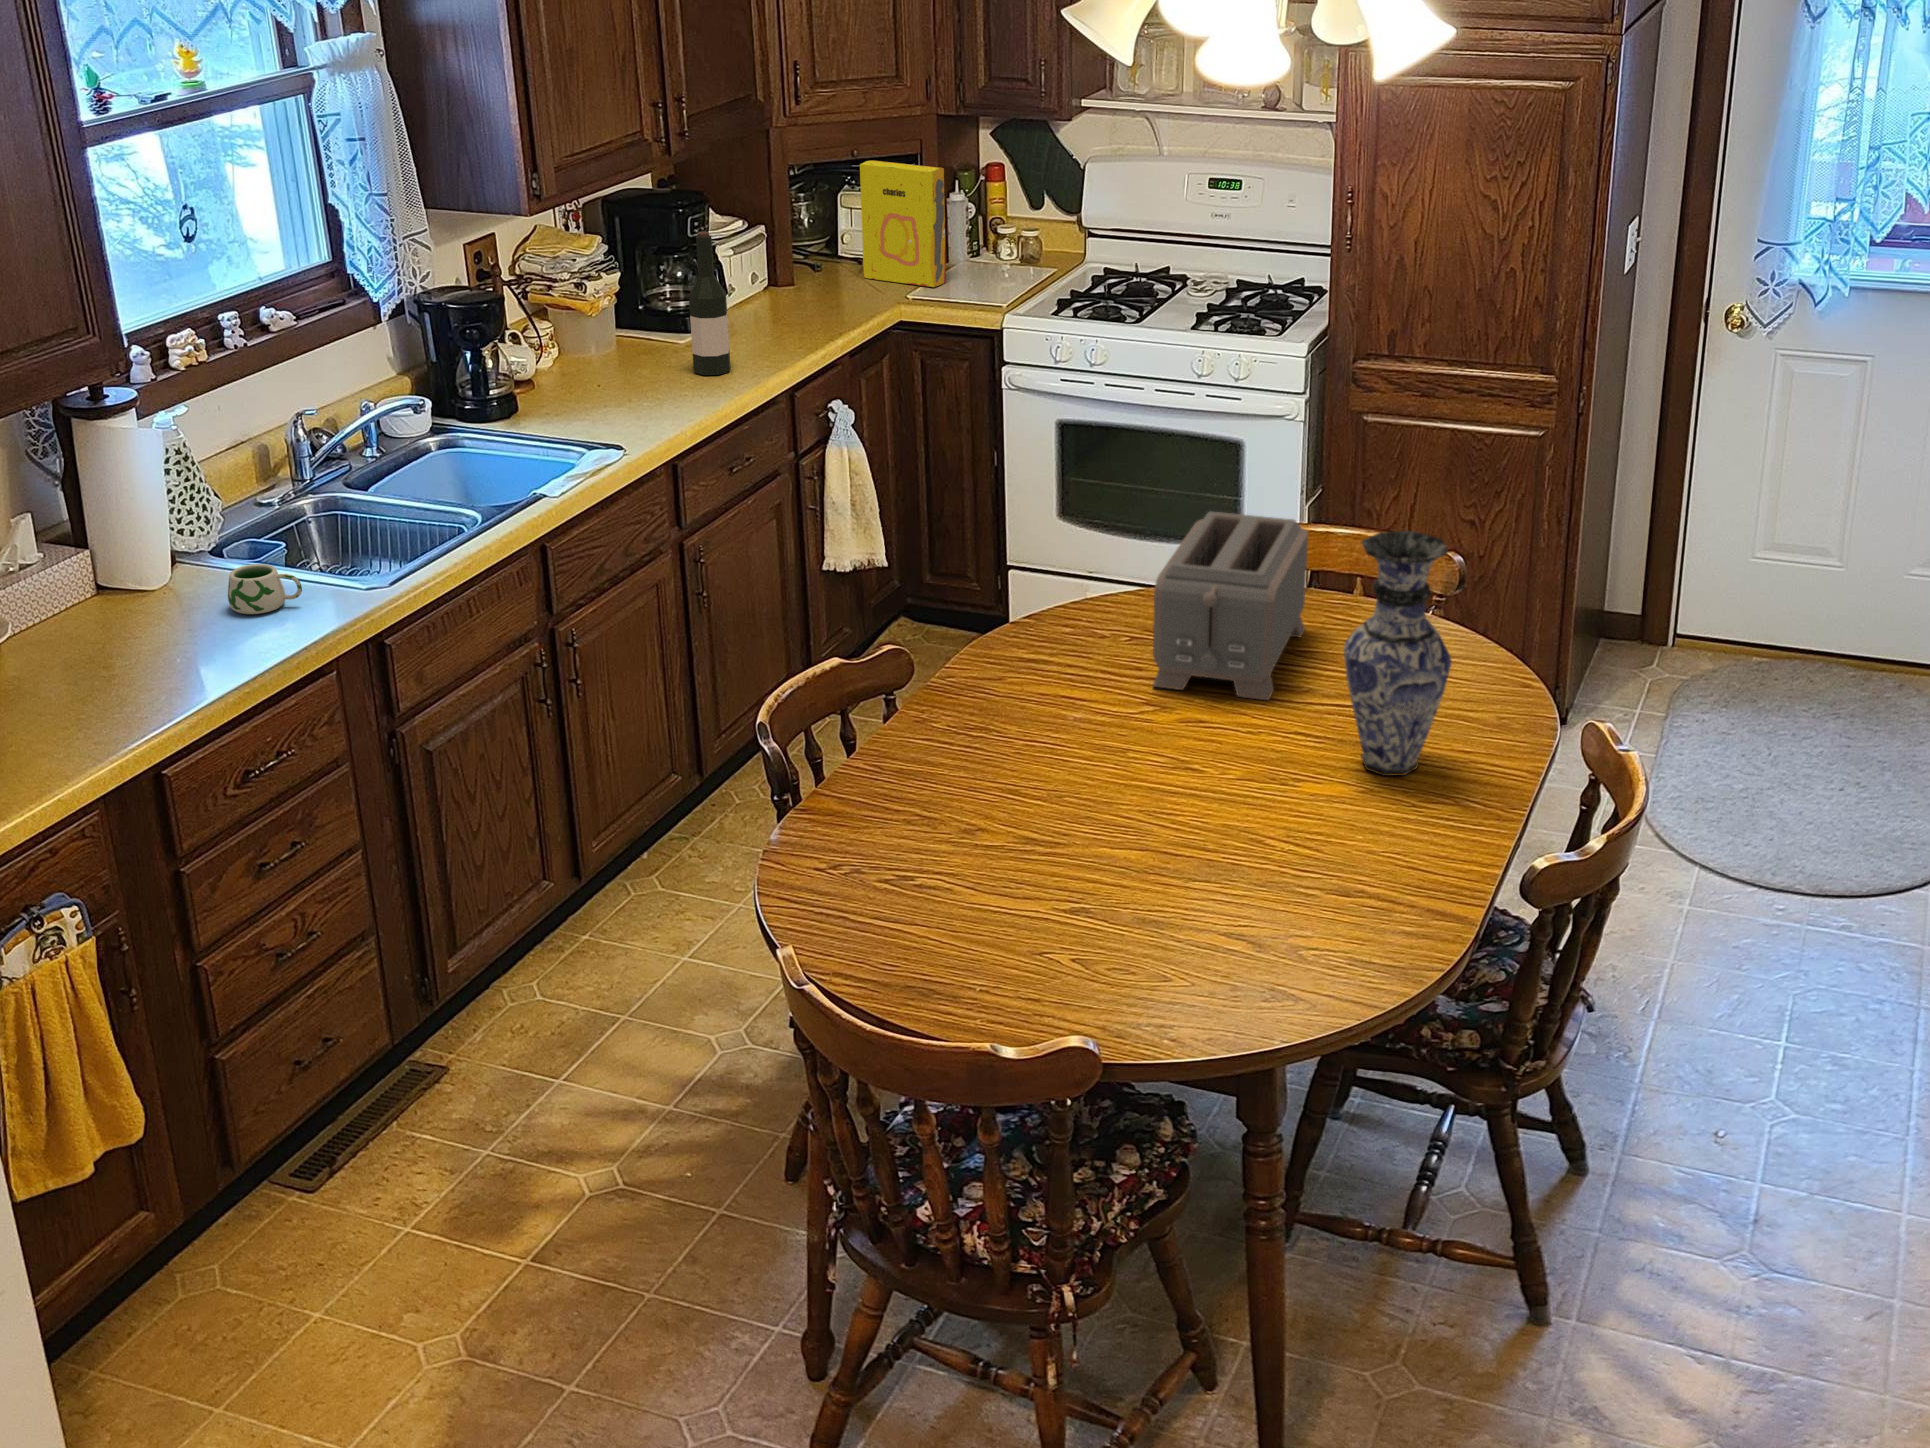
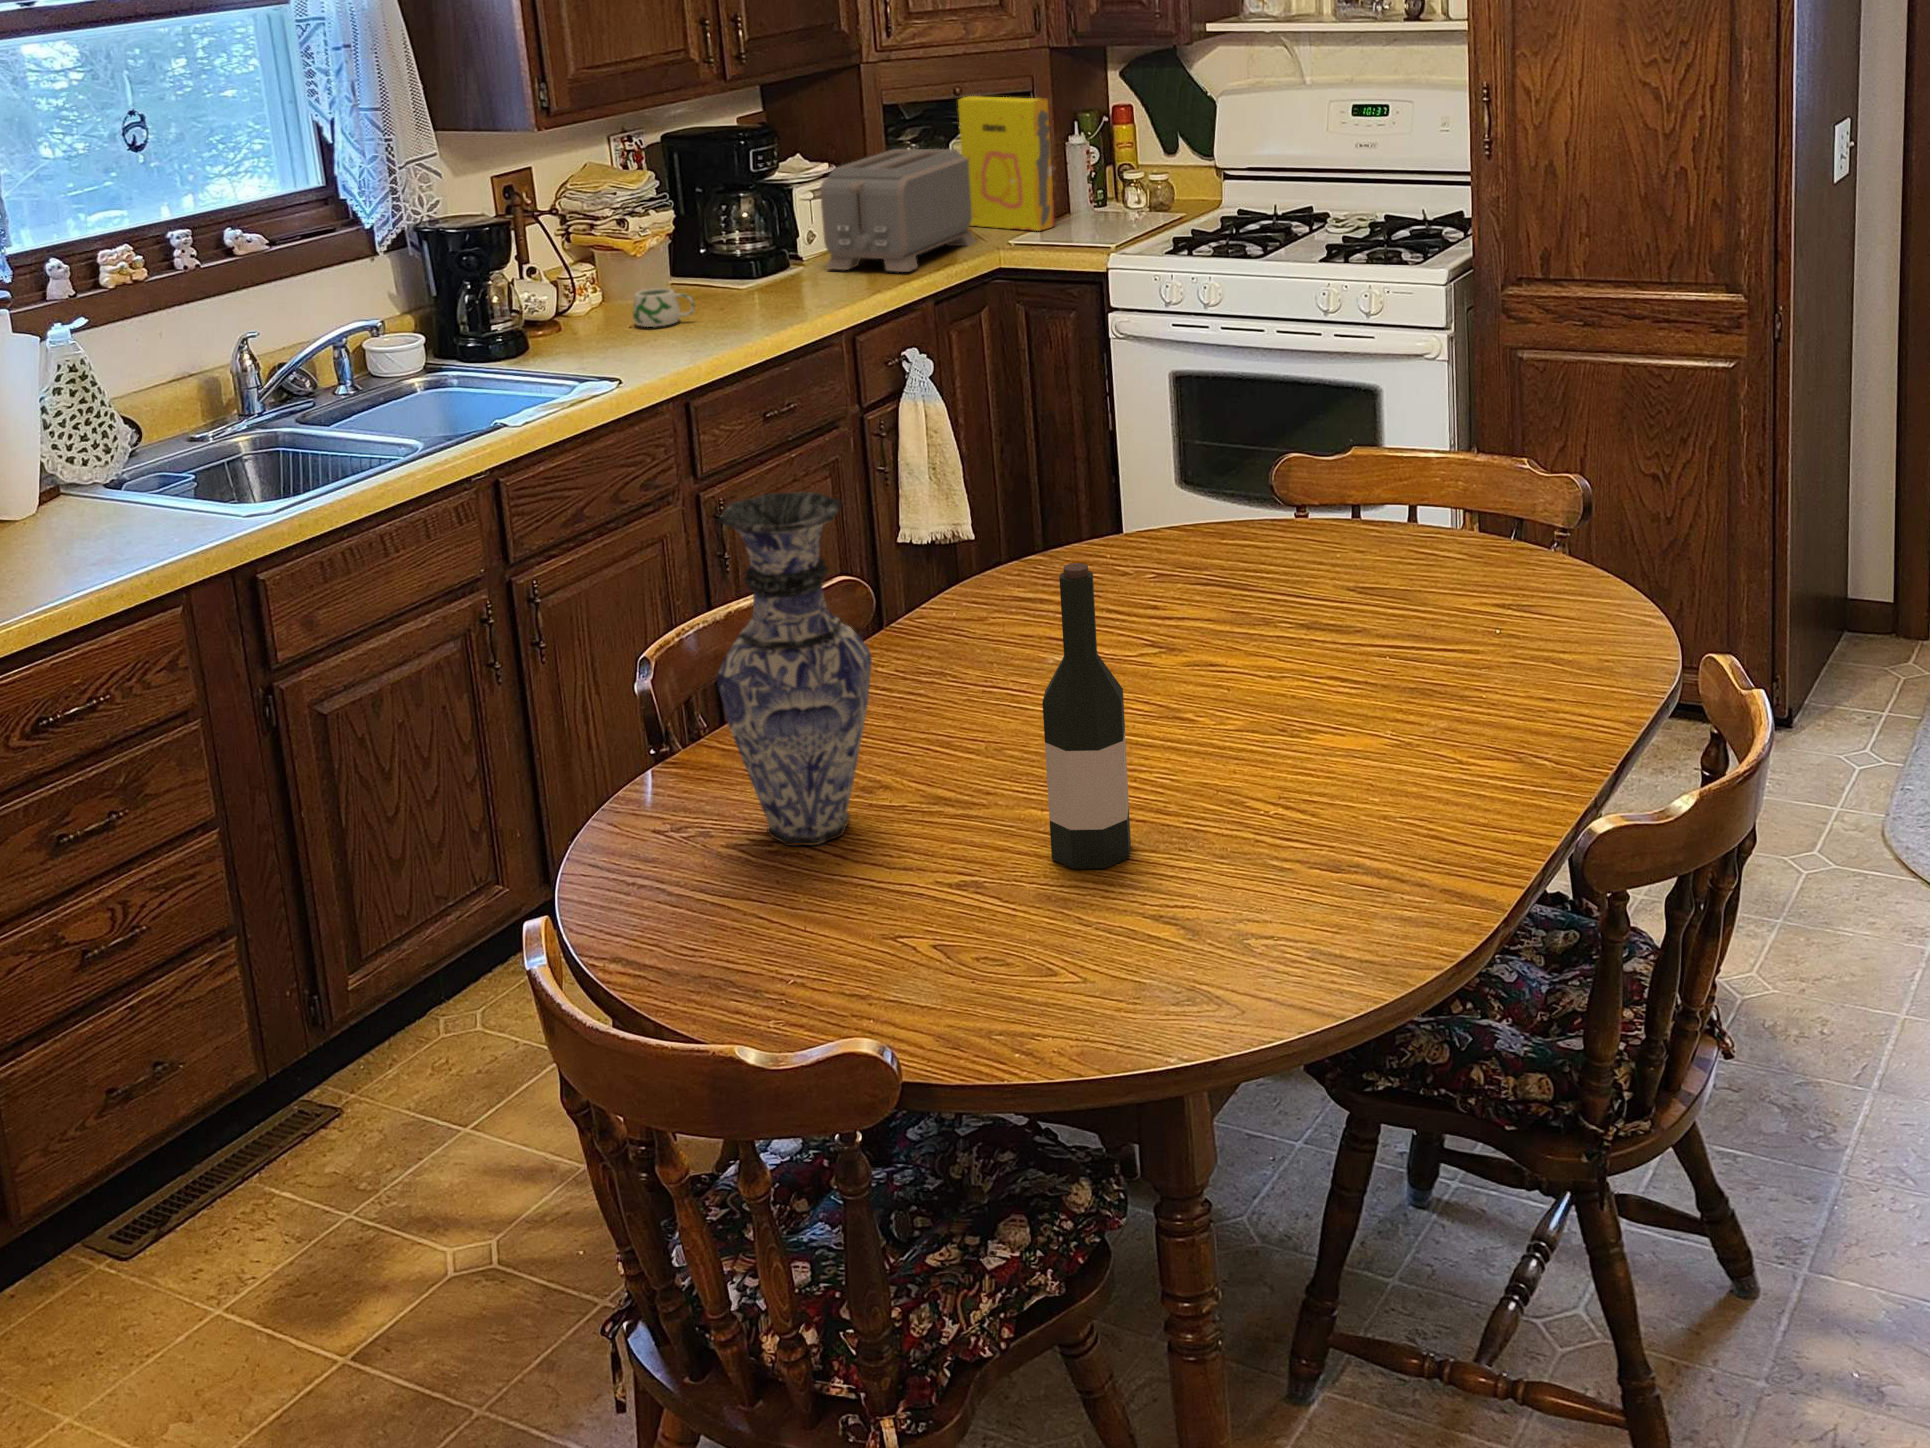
wine bottle: present [689,231,731,375] -> present [1042,563,1131,869]
toaster: present [1153,512,1308,700] -> present [820,149,976,272]
vase: present [1343,531,1451,776] -> present [717,492,872,845]
mug: present [228,564,302,614] -> present [633,288,695,327]

